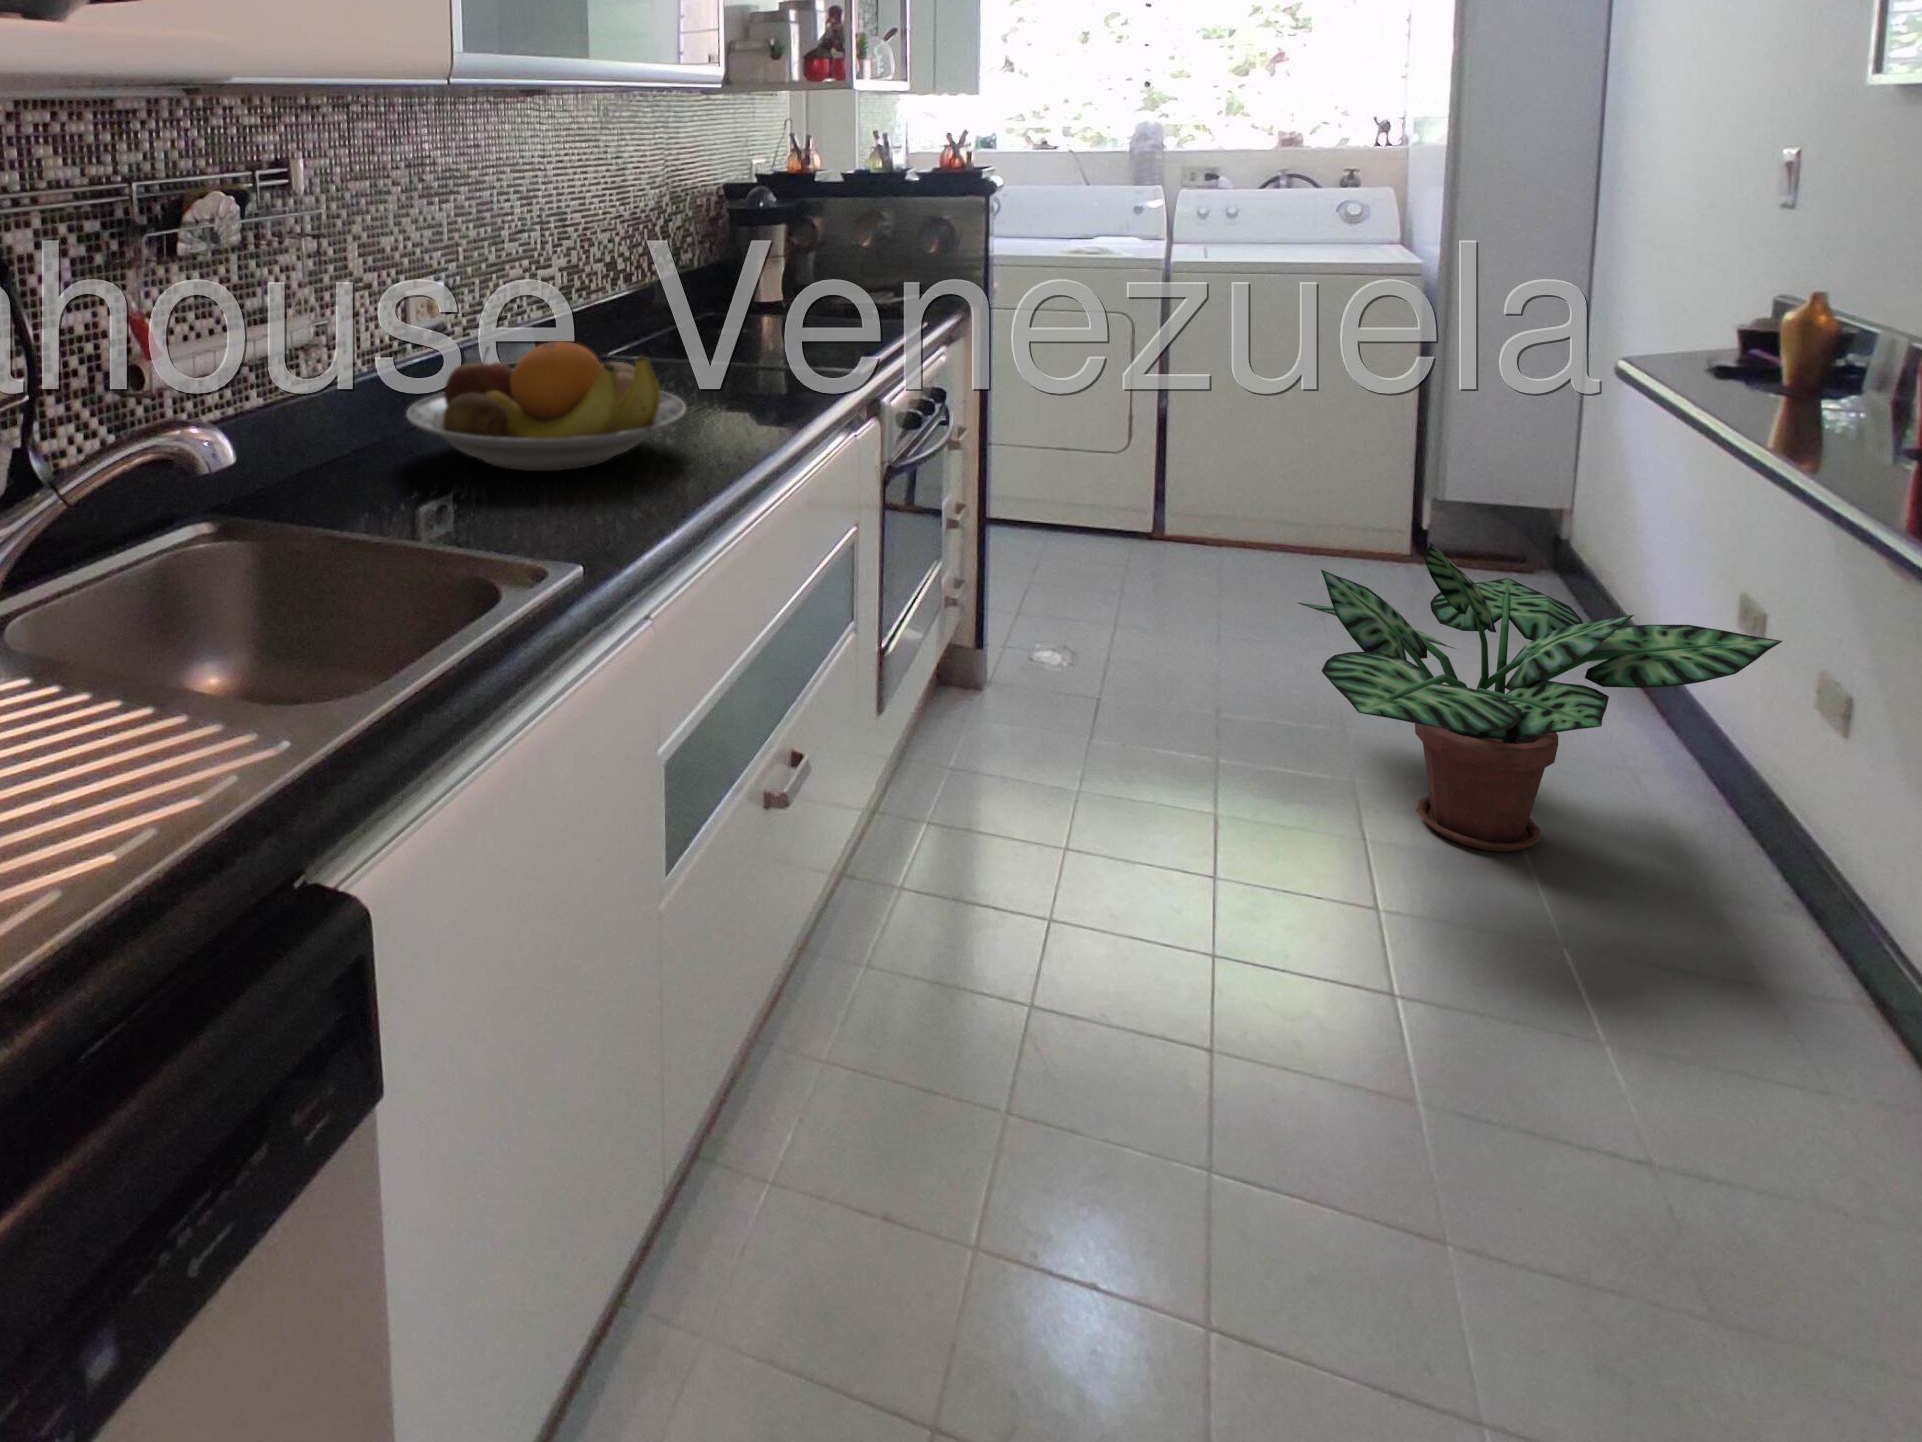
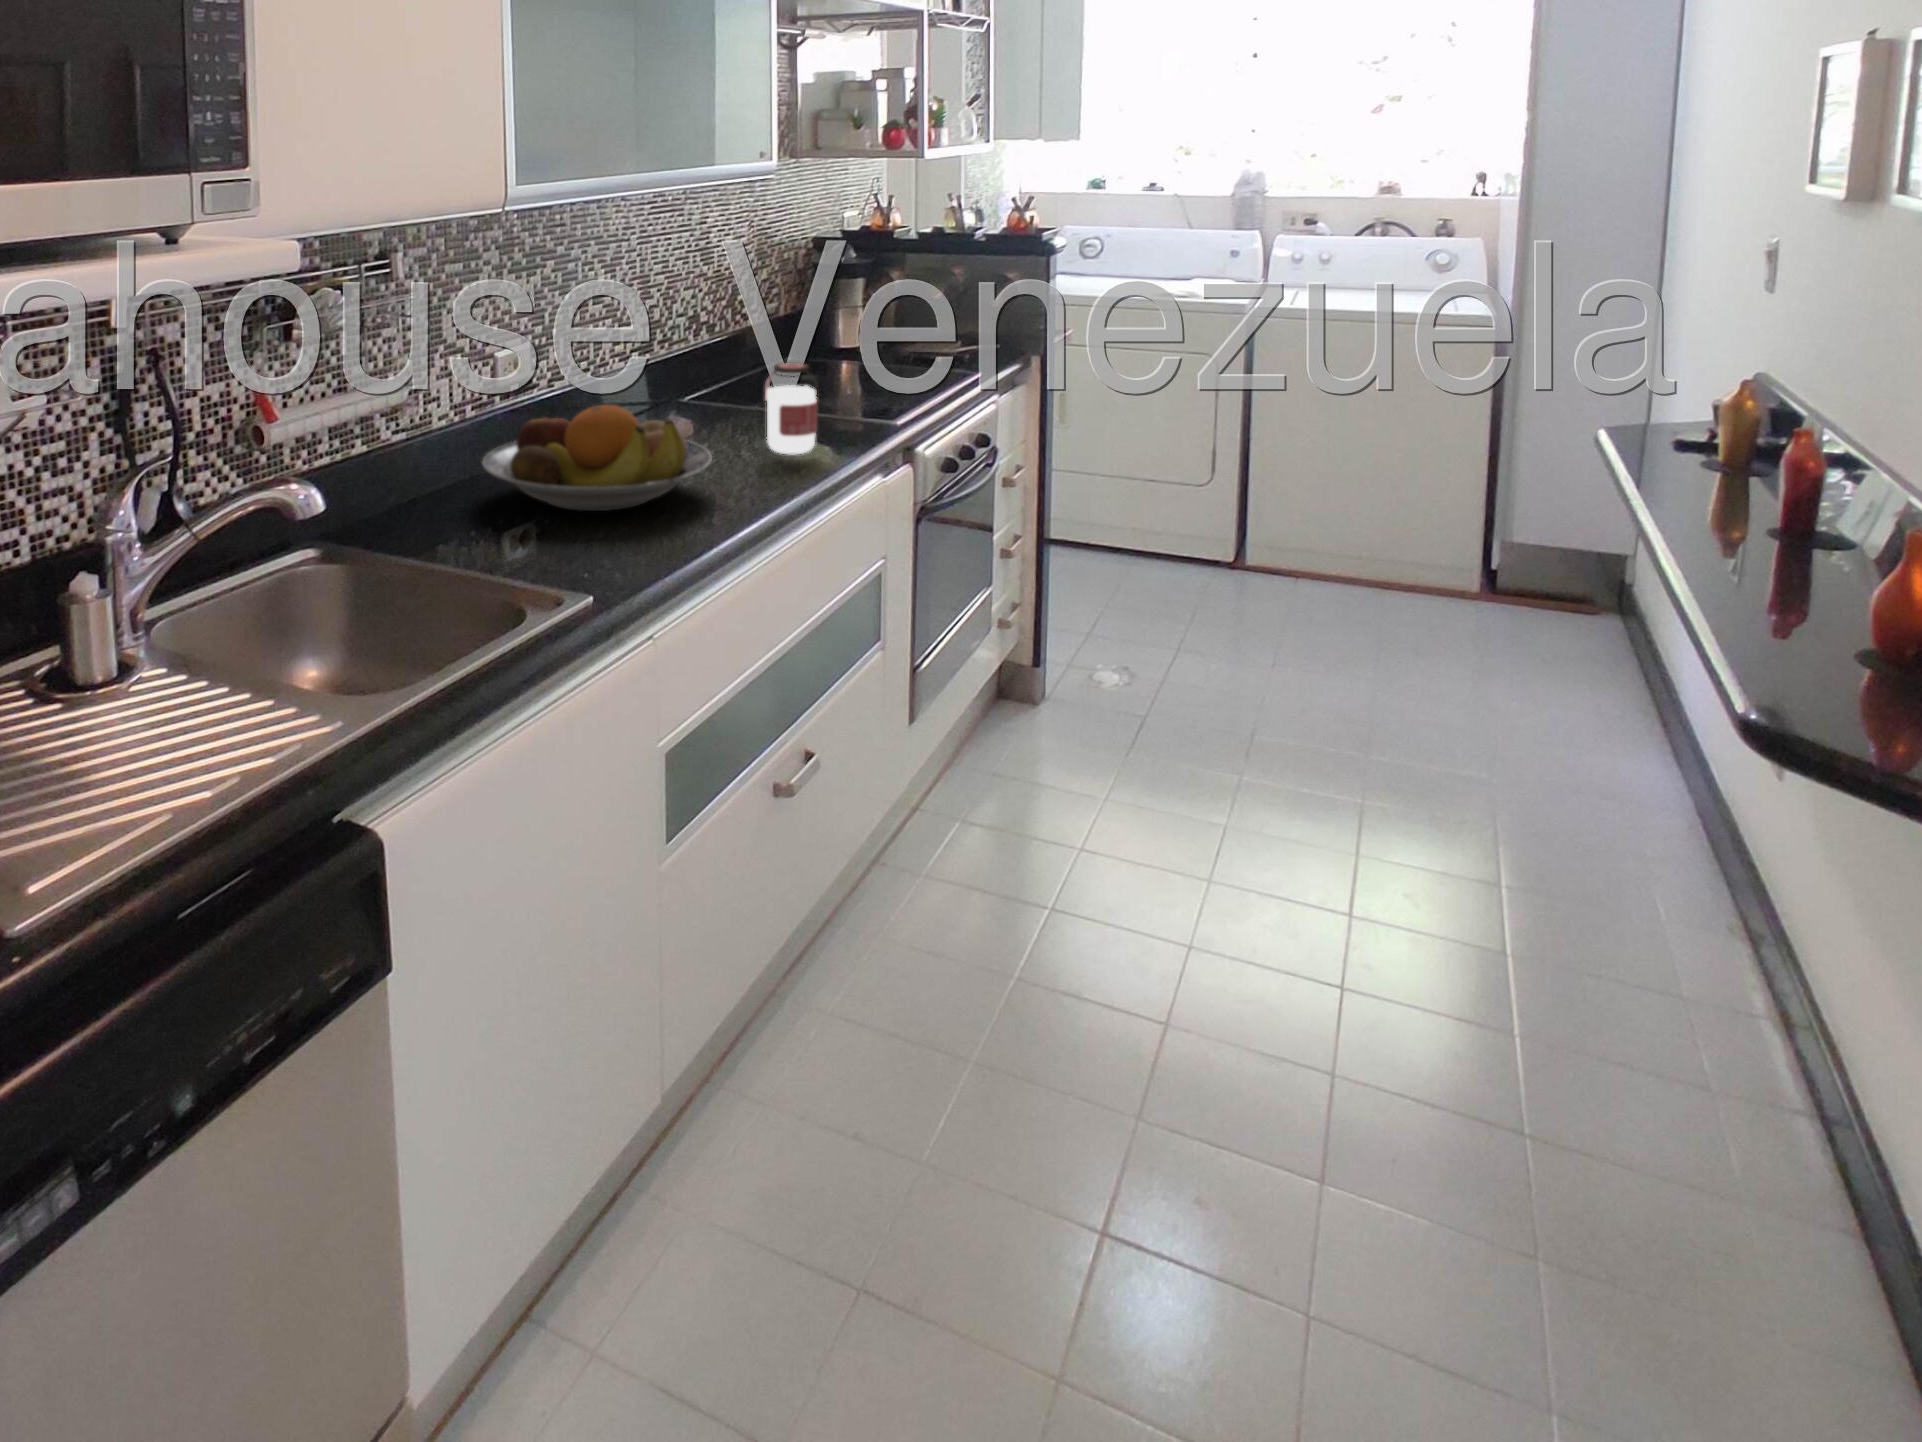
jar: none [724,298,790,406] -> present [764,363,818,454]
potted plant: present [1298,543,1782,852] -> none [1306,589,1732,870]

